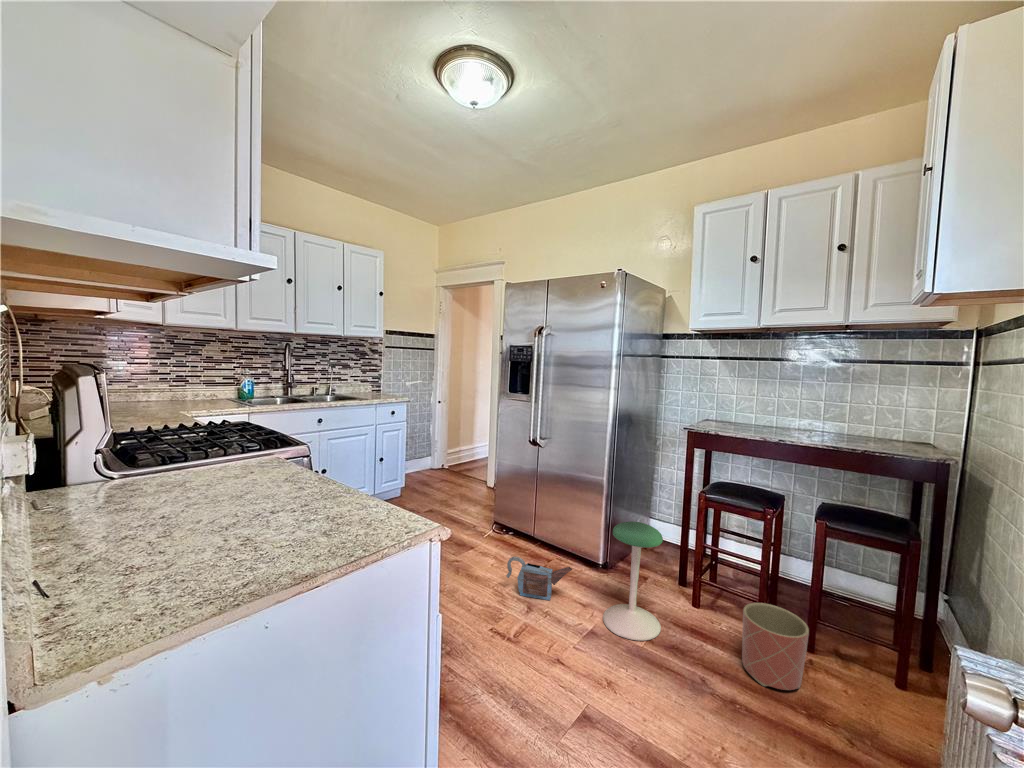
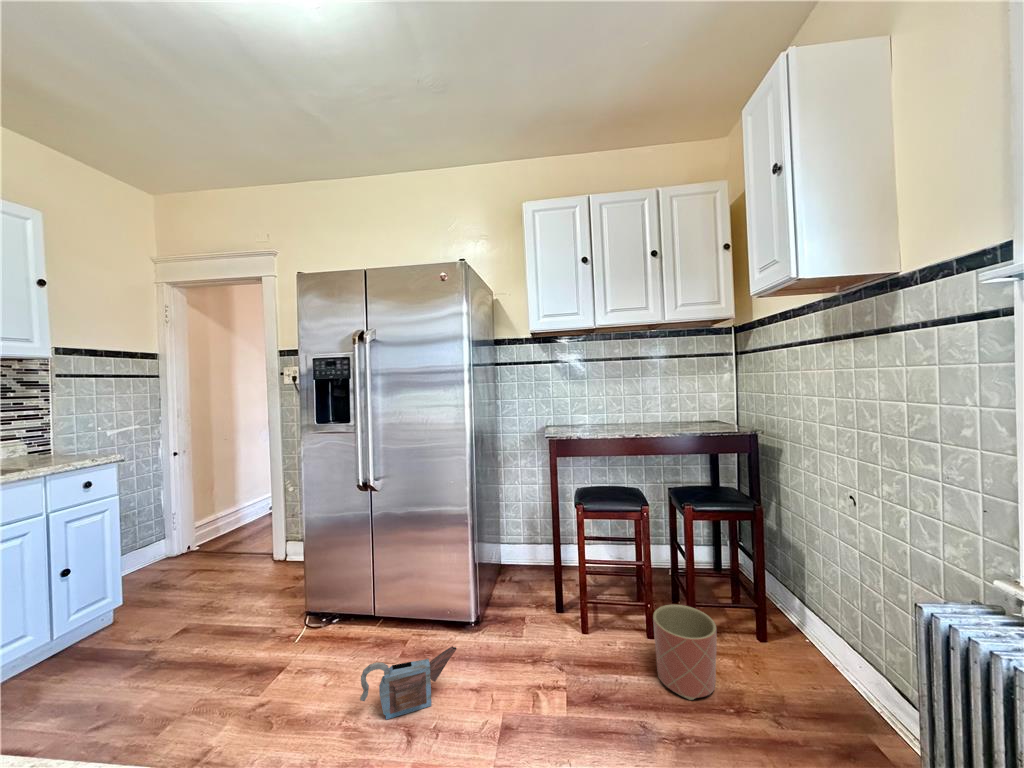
stool: present [603,521,663,641] -> none [505,558,574,716]

